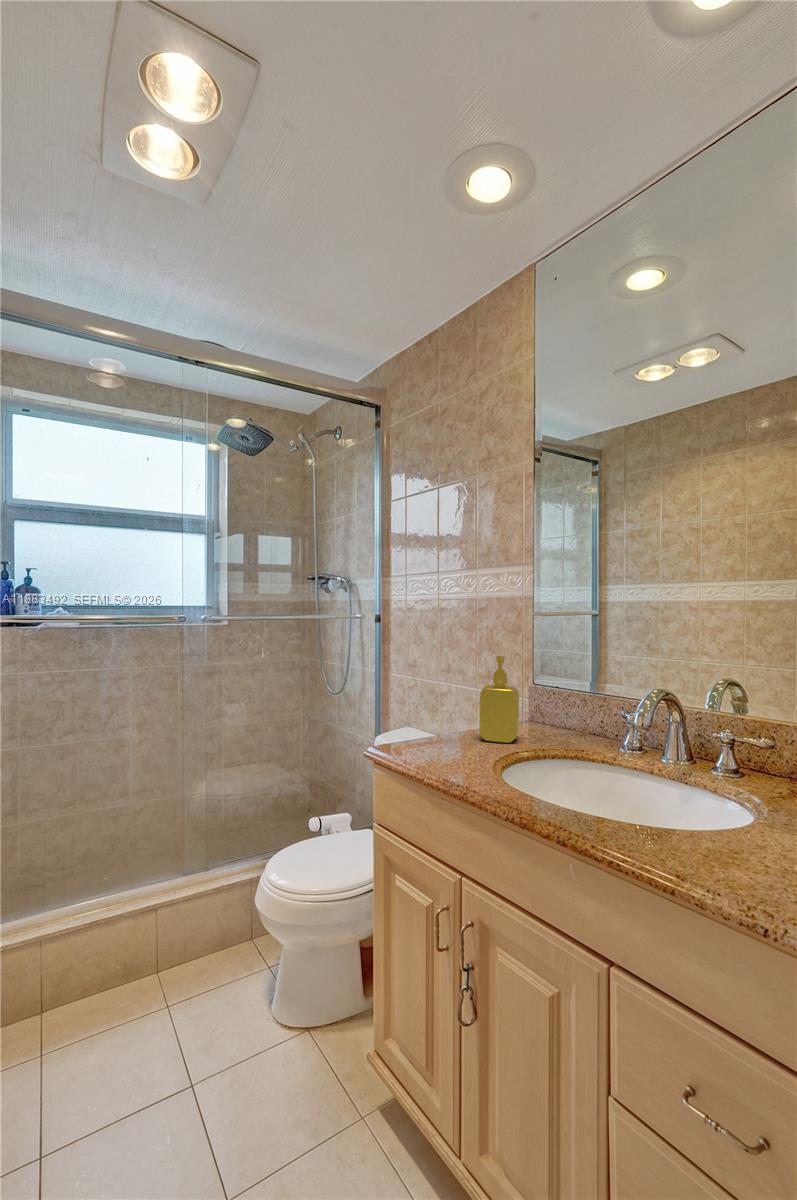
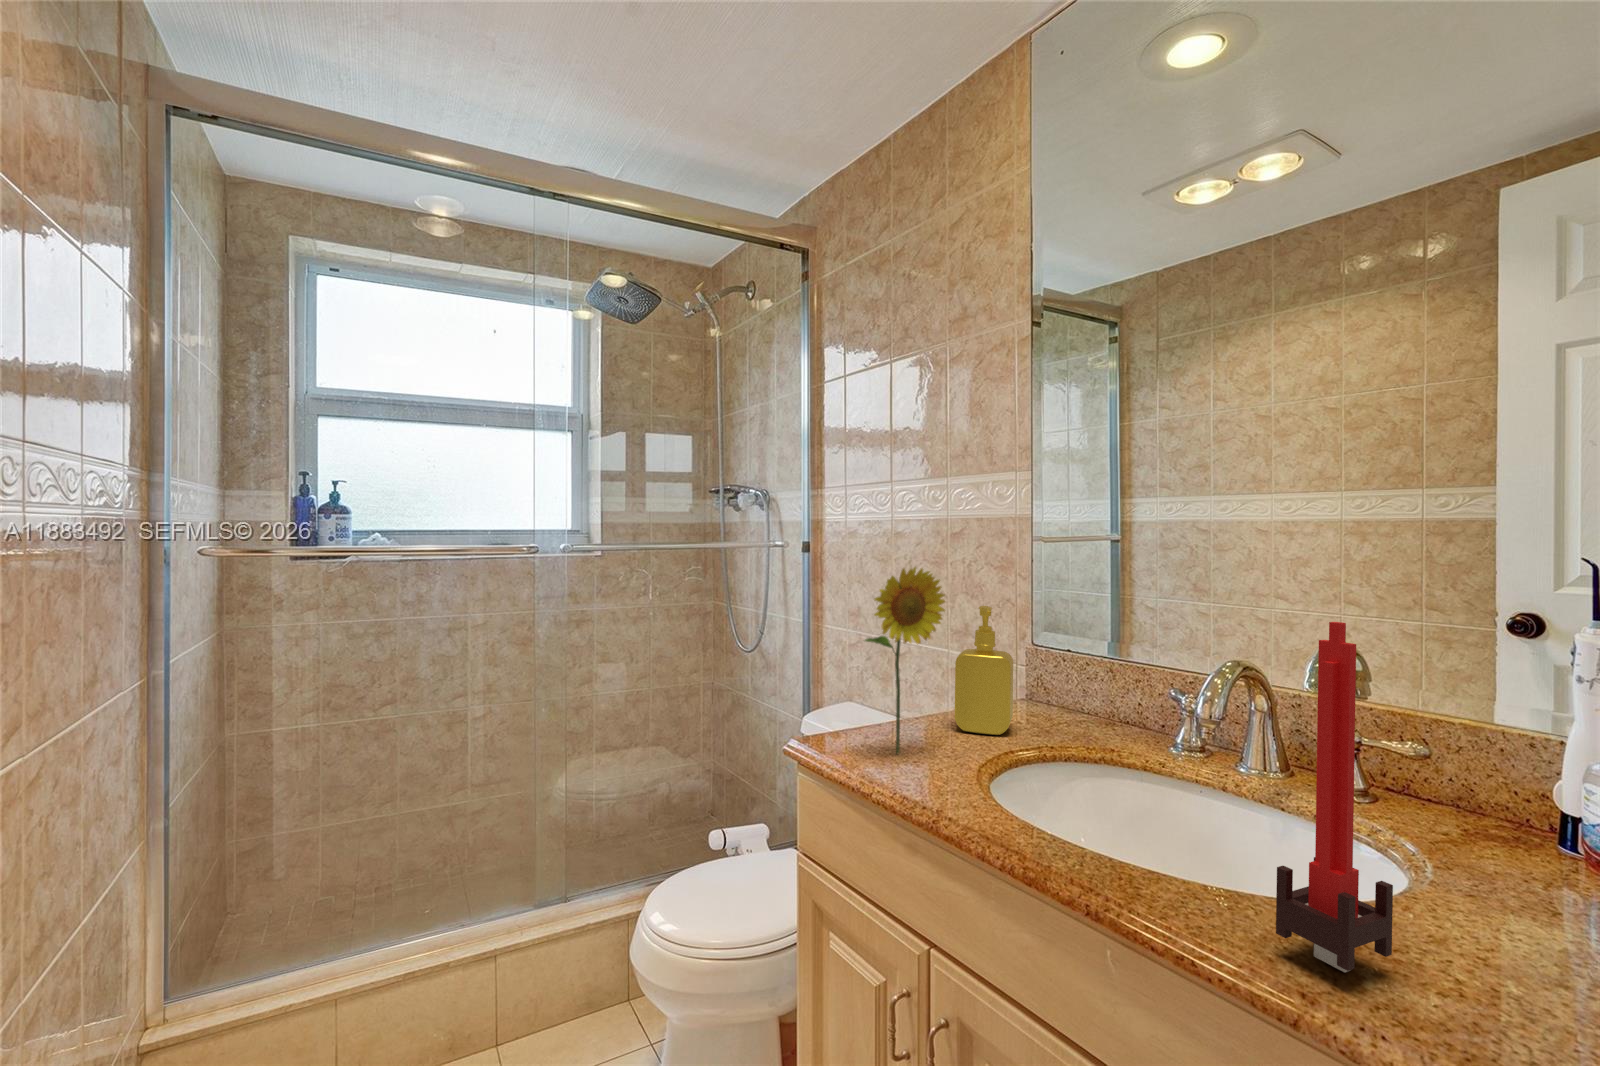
flower: none [418,628,473,755] -> present [865,567,945,754]
candle: none [666,657,730,864] -> present [1276,622,1393,972]

